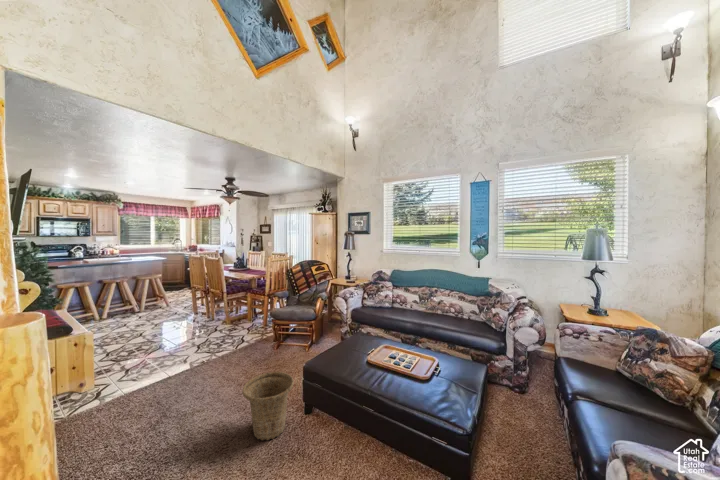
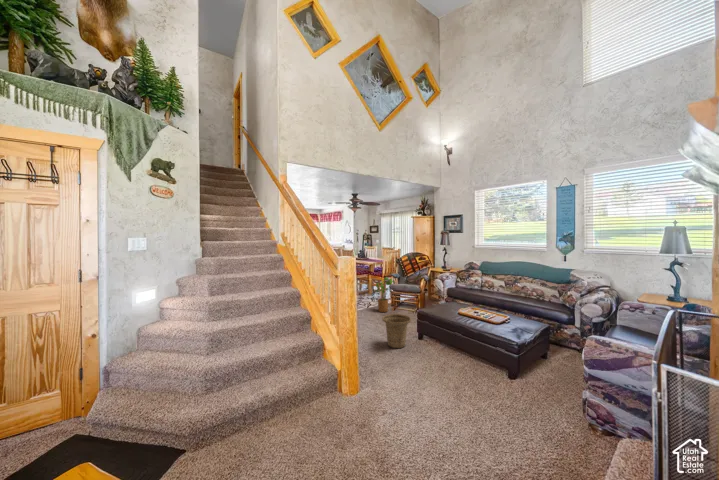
house plant: none [253,299,282,351] -> present [376,278,394,312]

